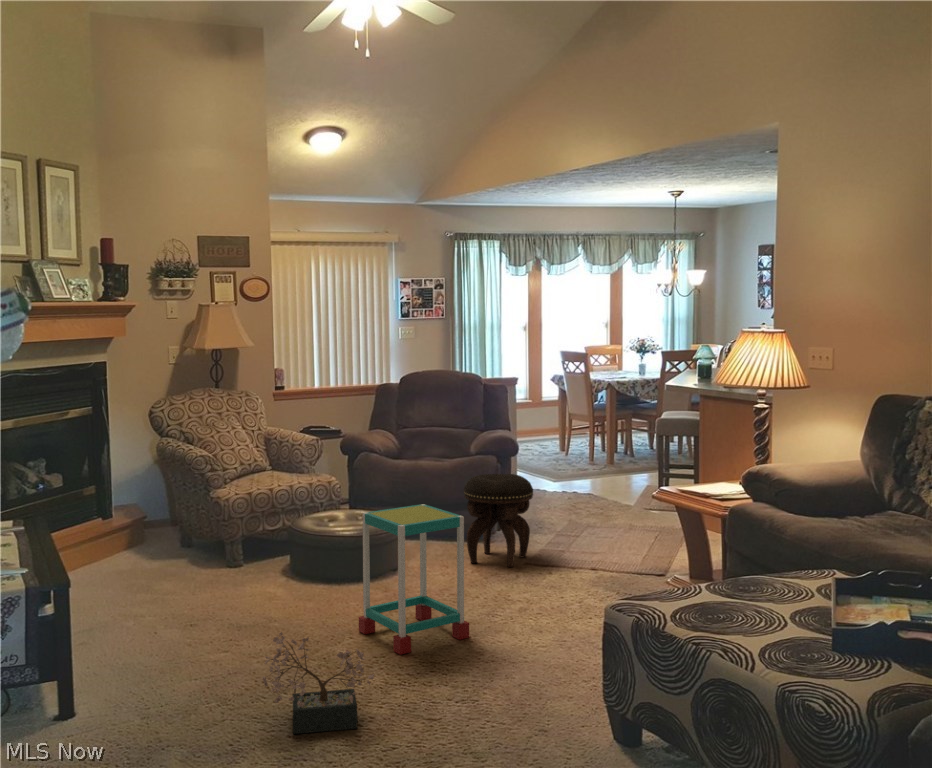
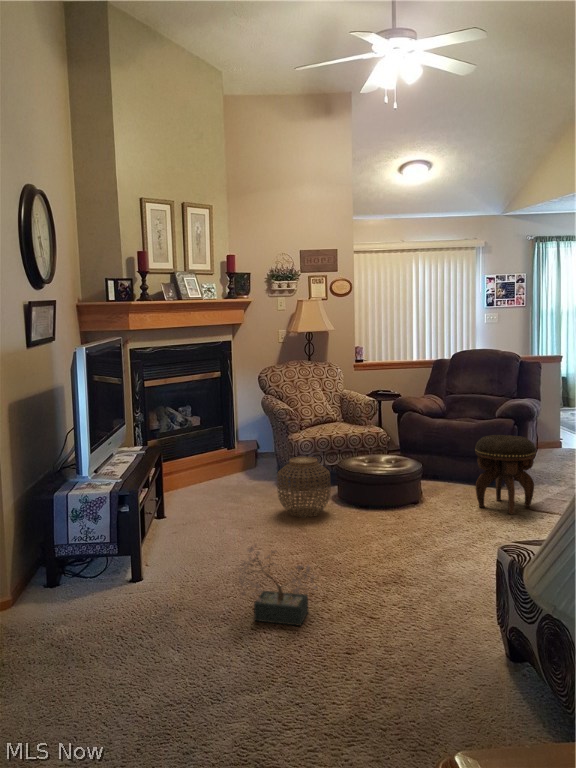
side table: present [359,504,469,655] -> none [354,456,436,573]
woven basket: none [222,518,296,601] -> present [277,457,331,517]

